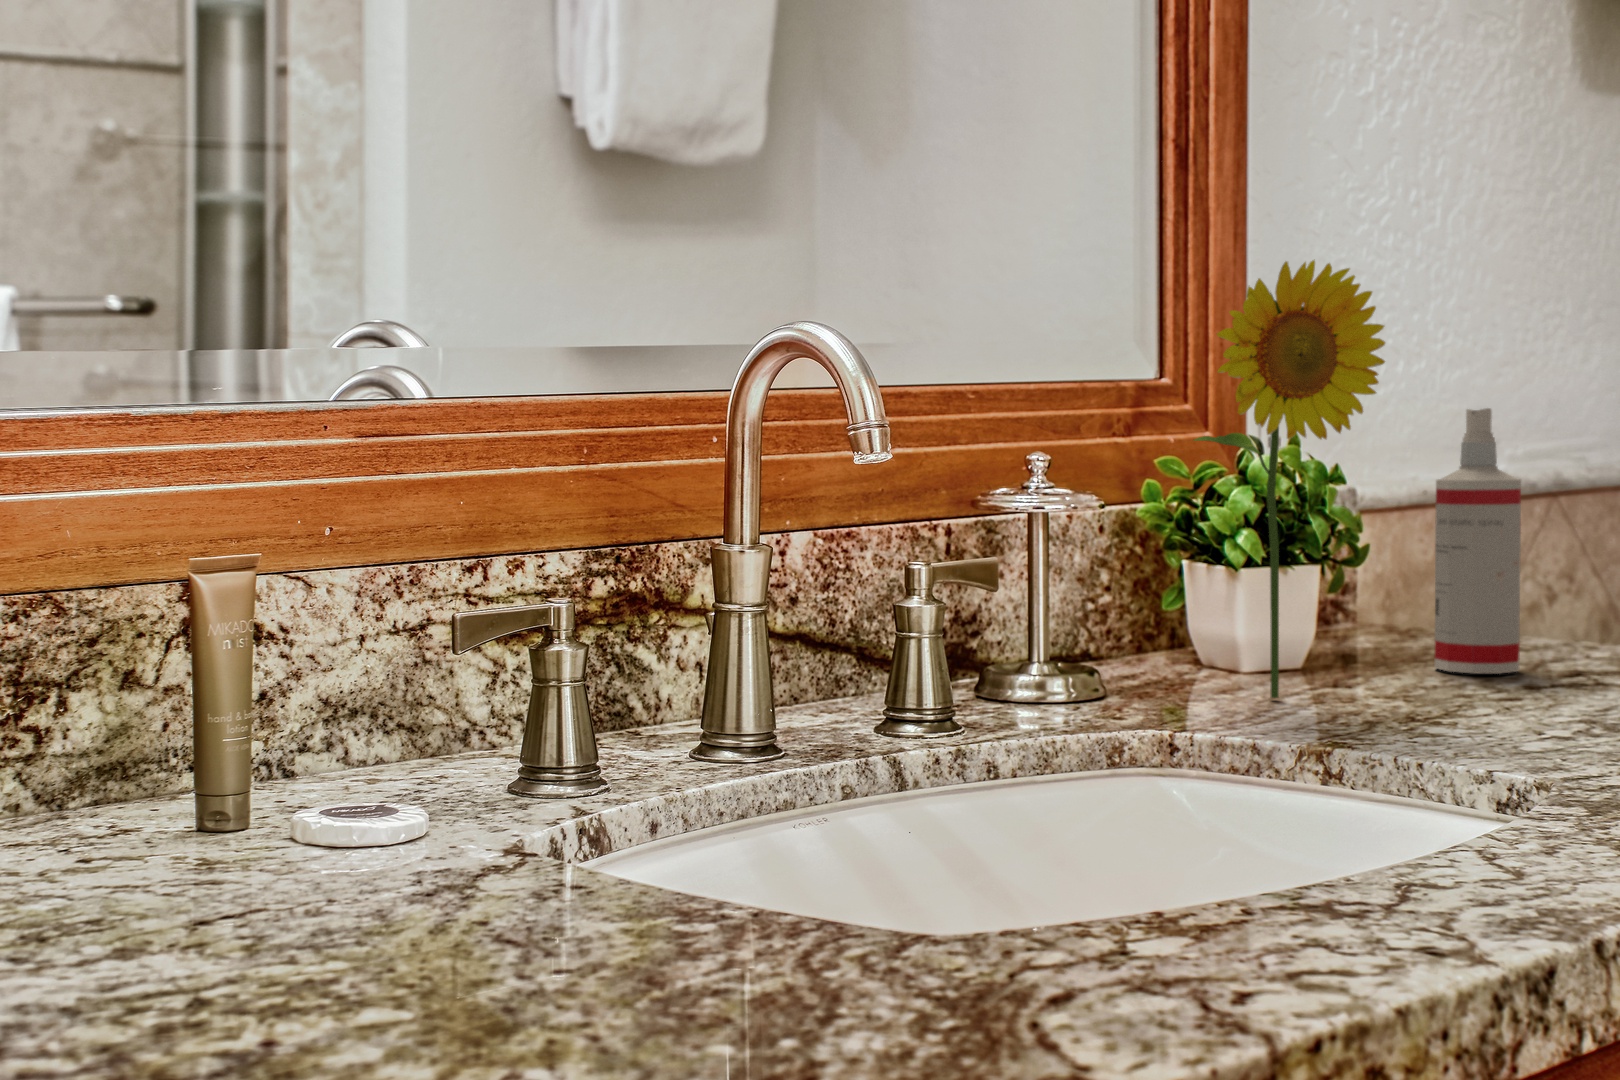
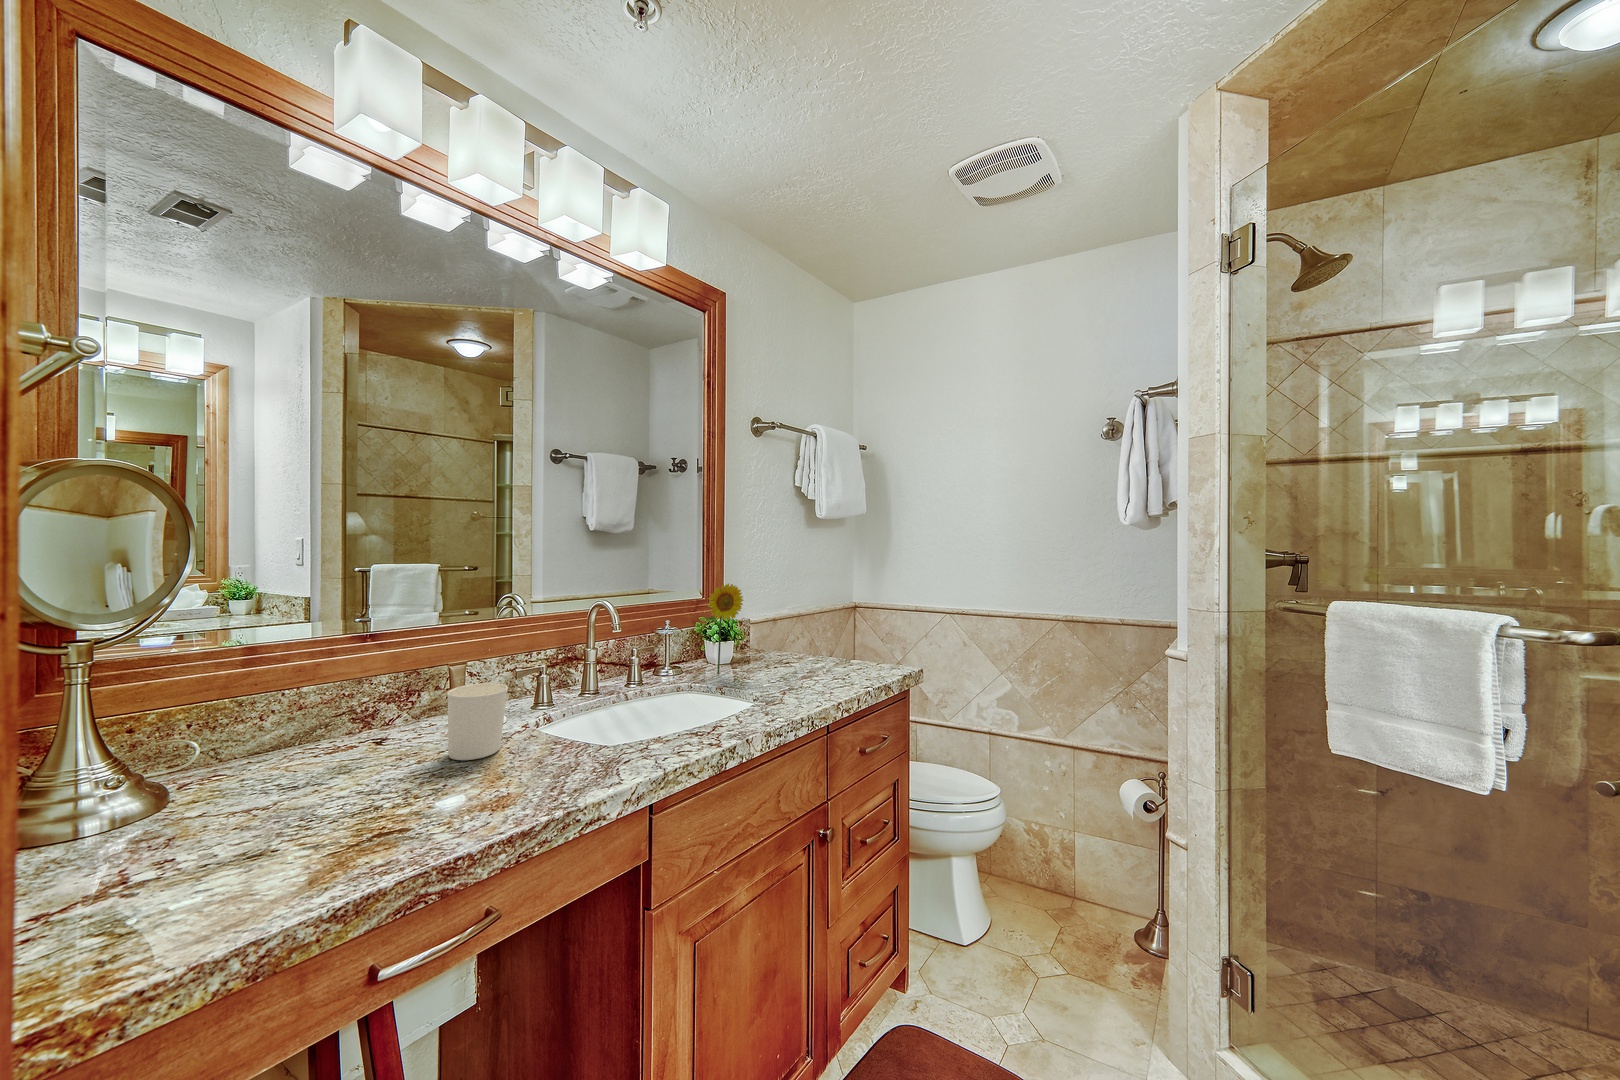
spray bottle: present [1434,408,1521,674] -> none [757,608,776,665]
candle holder: none [128,613,387,952] -> present [447,683,508,760]

